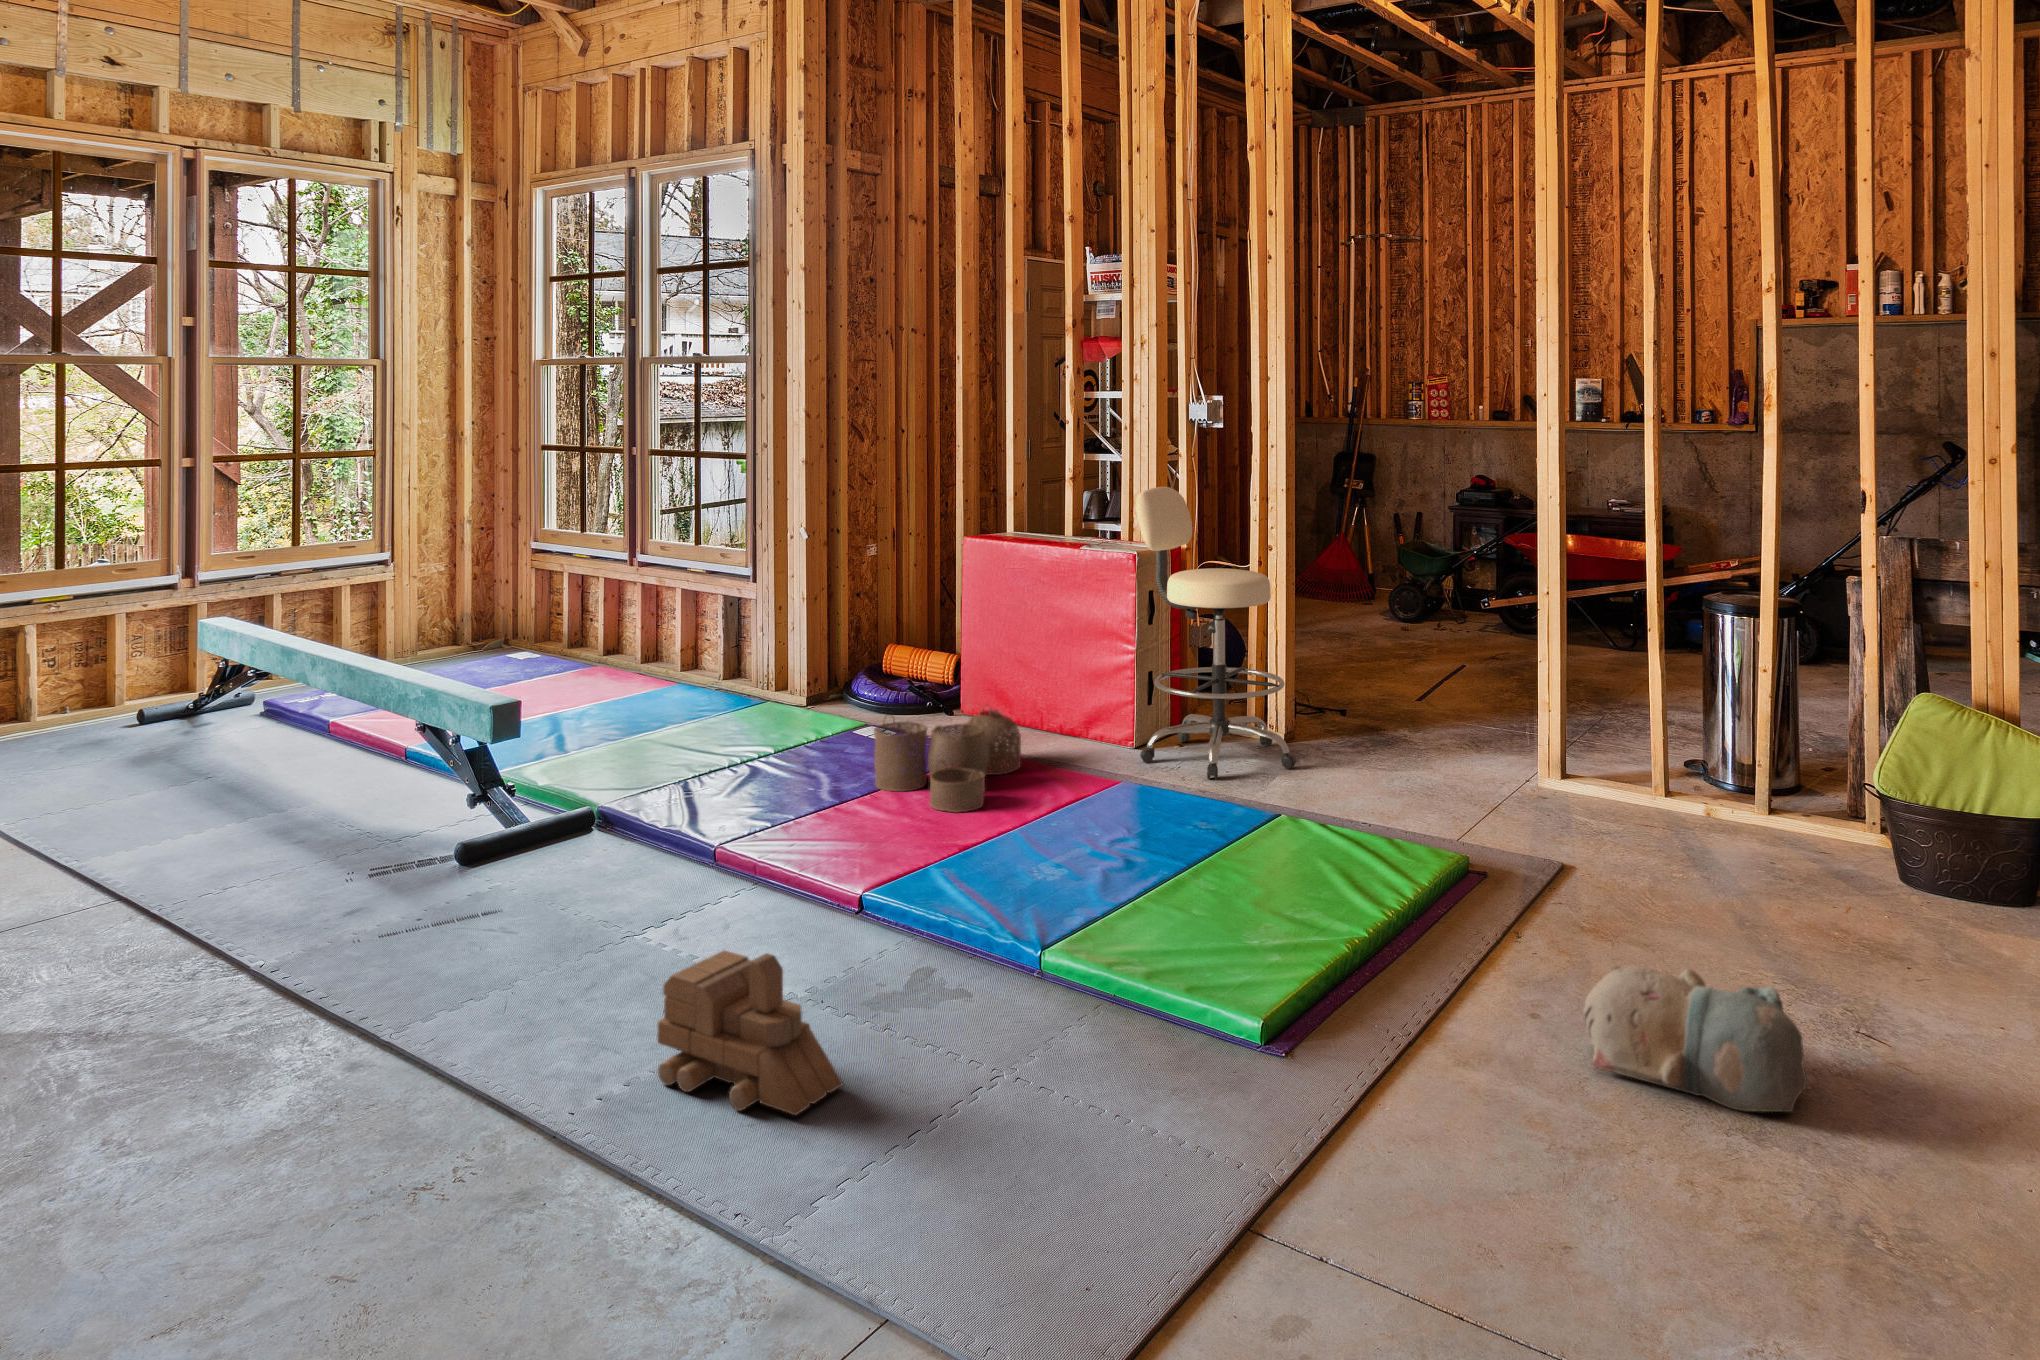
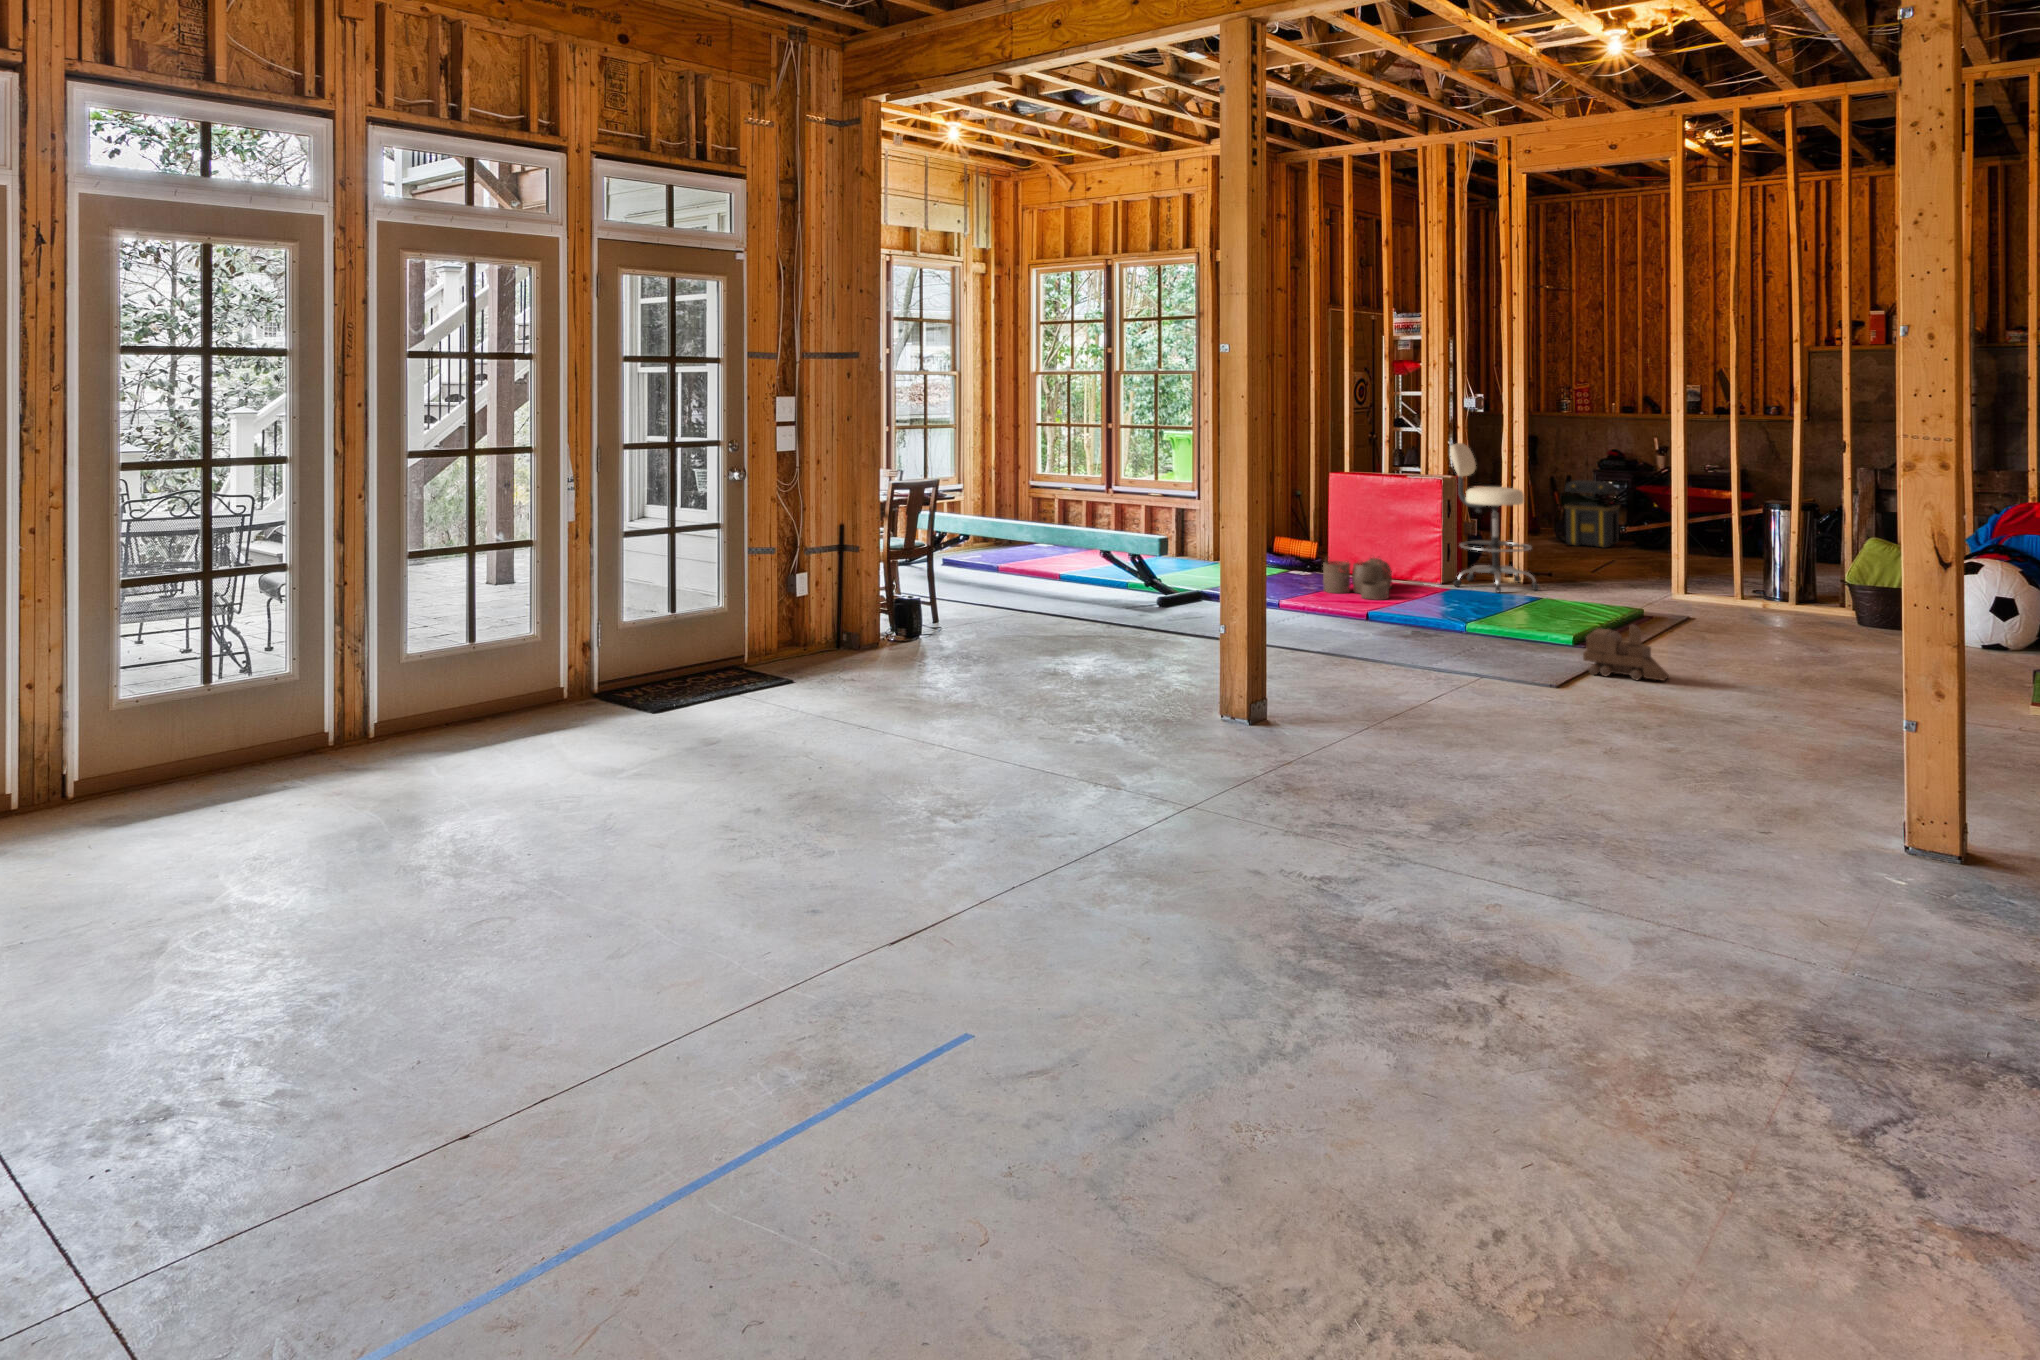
toolbox: none [1395,536,1481,646] -> present [1564,480,1620,548]
toy train: present [657,951,843,1115] -> present [1583,625,1669,680]
plush toy: present [1583,966,1807,1112] -> none [1713,626,1805,669]

